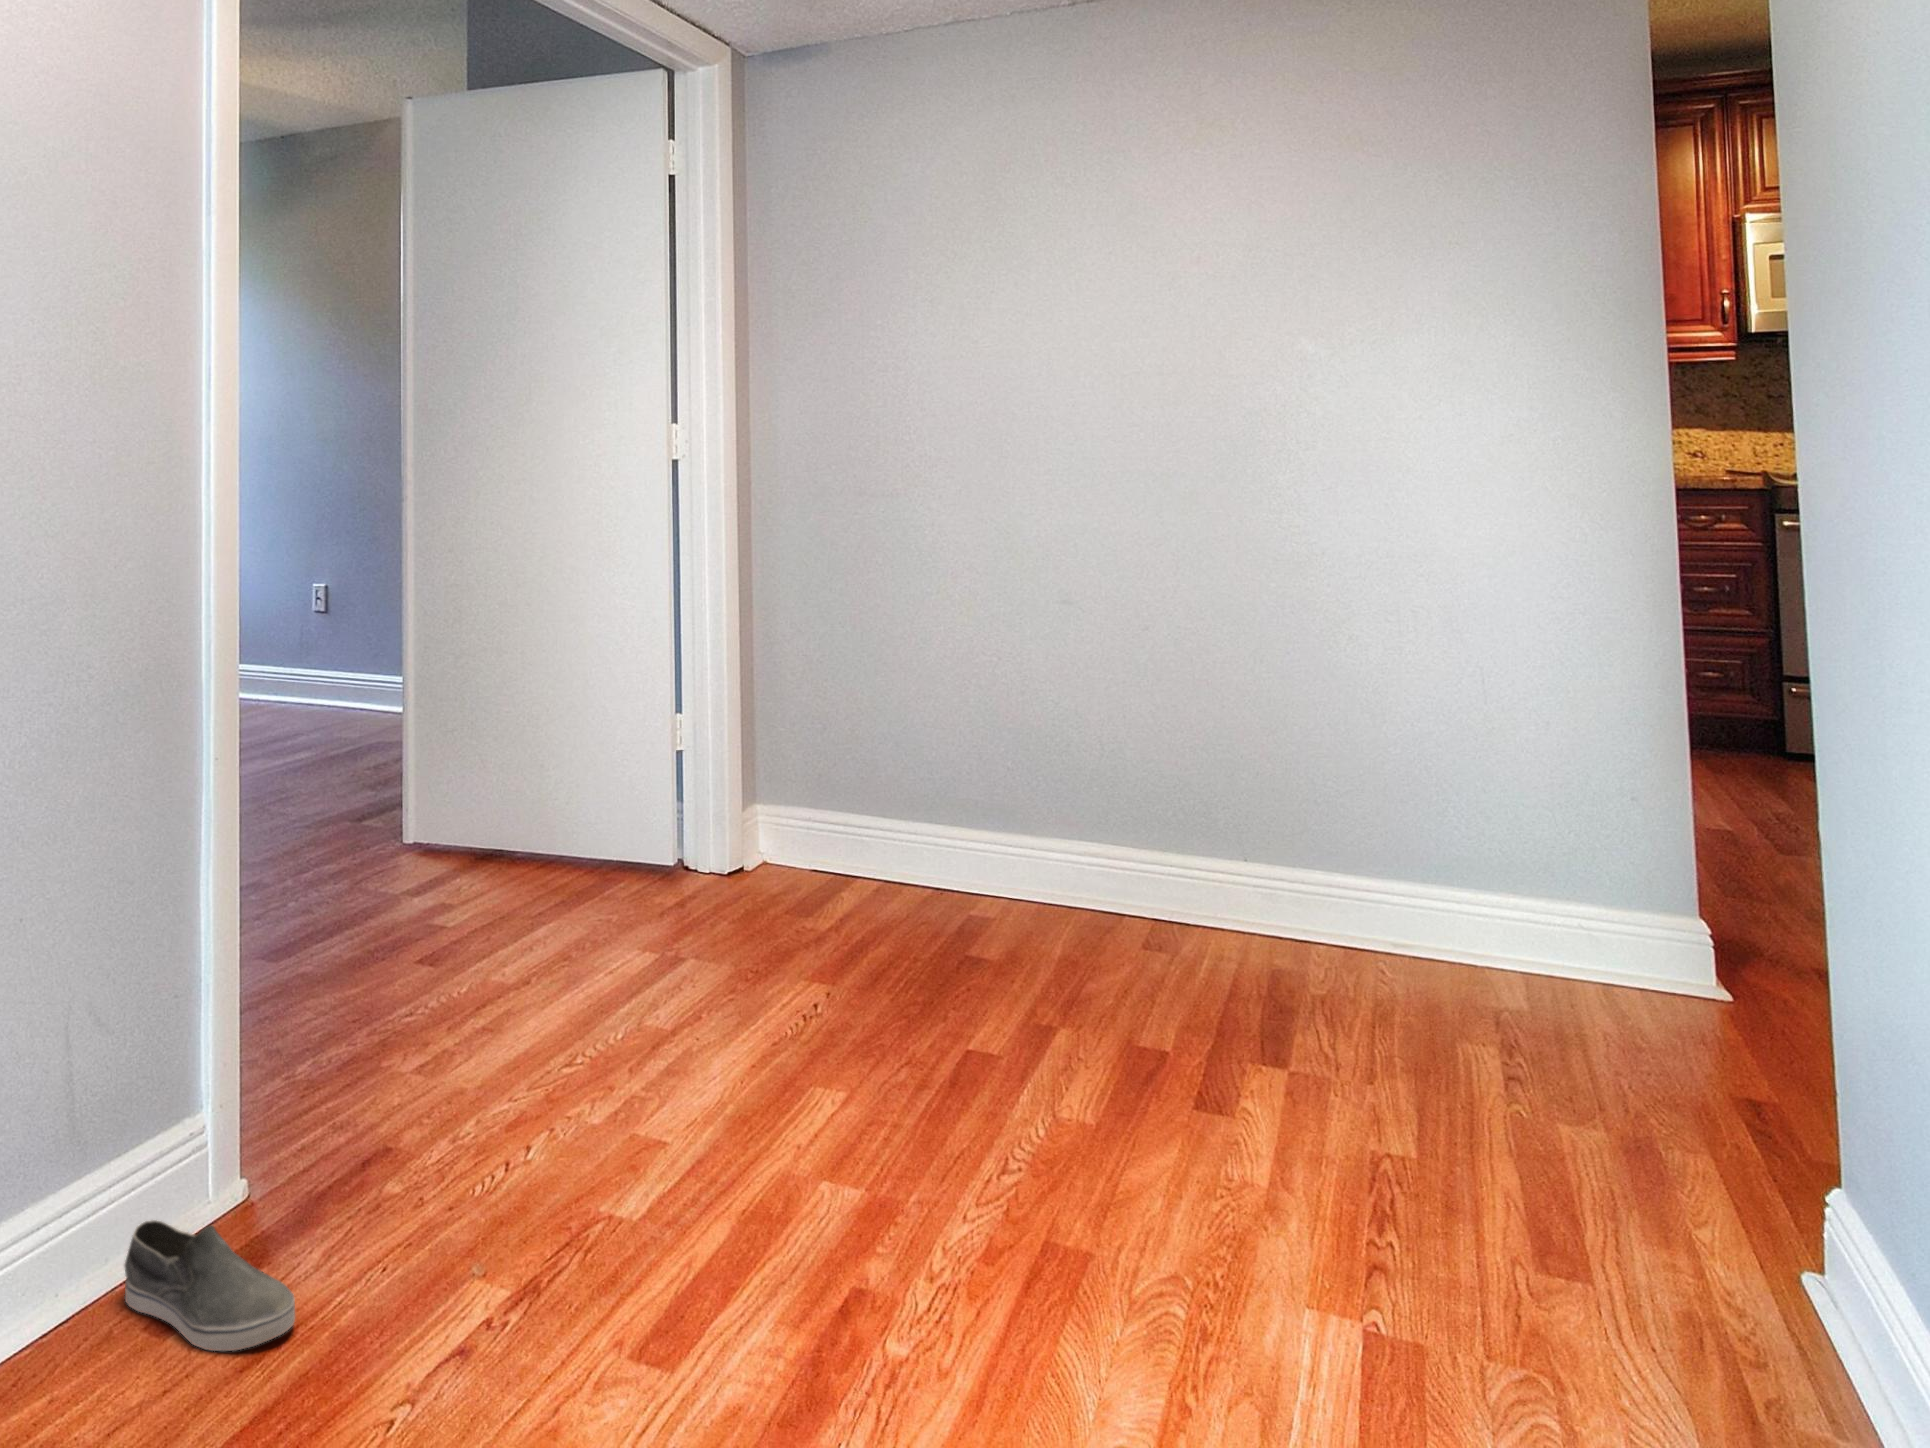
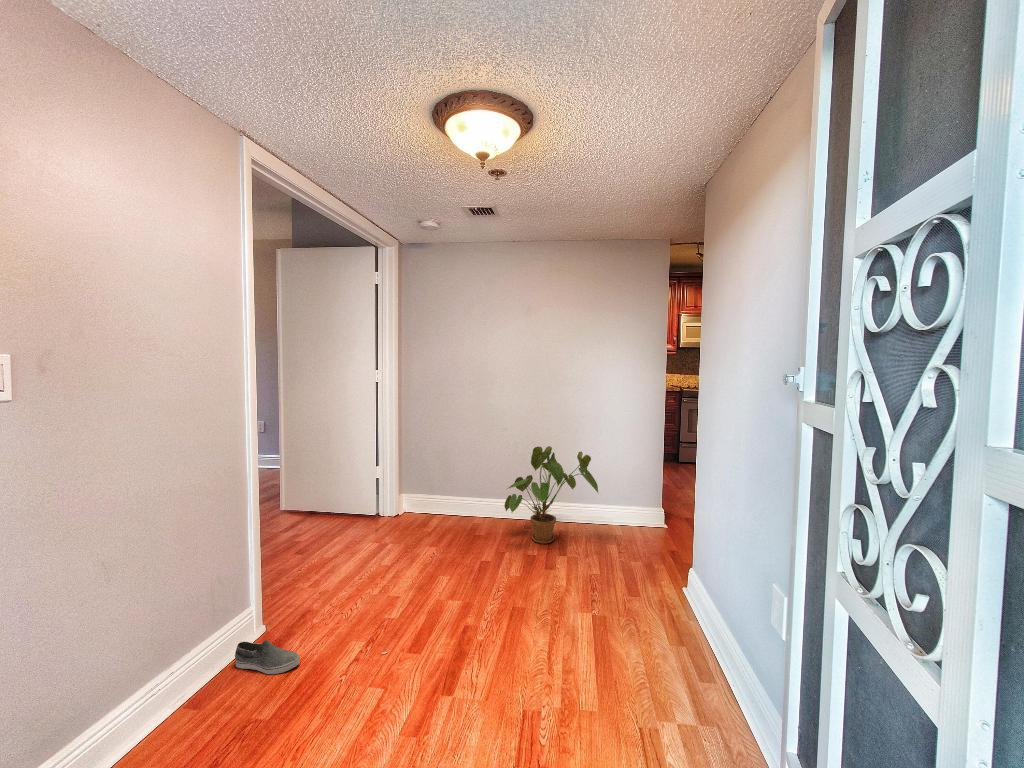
house plant: none [1052,655,1411,1011] -> present [504,446,598,544]

